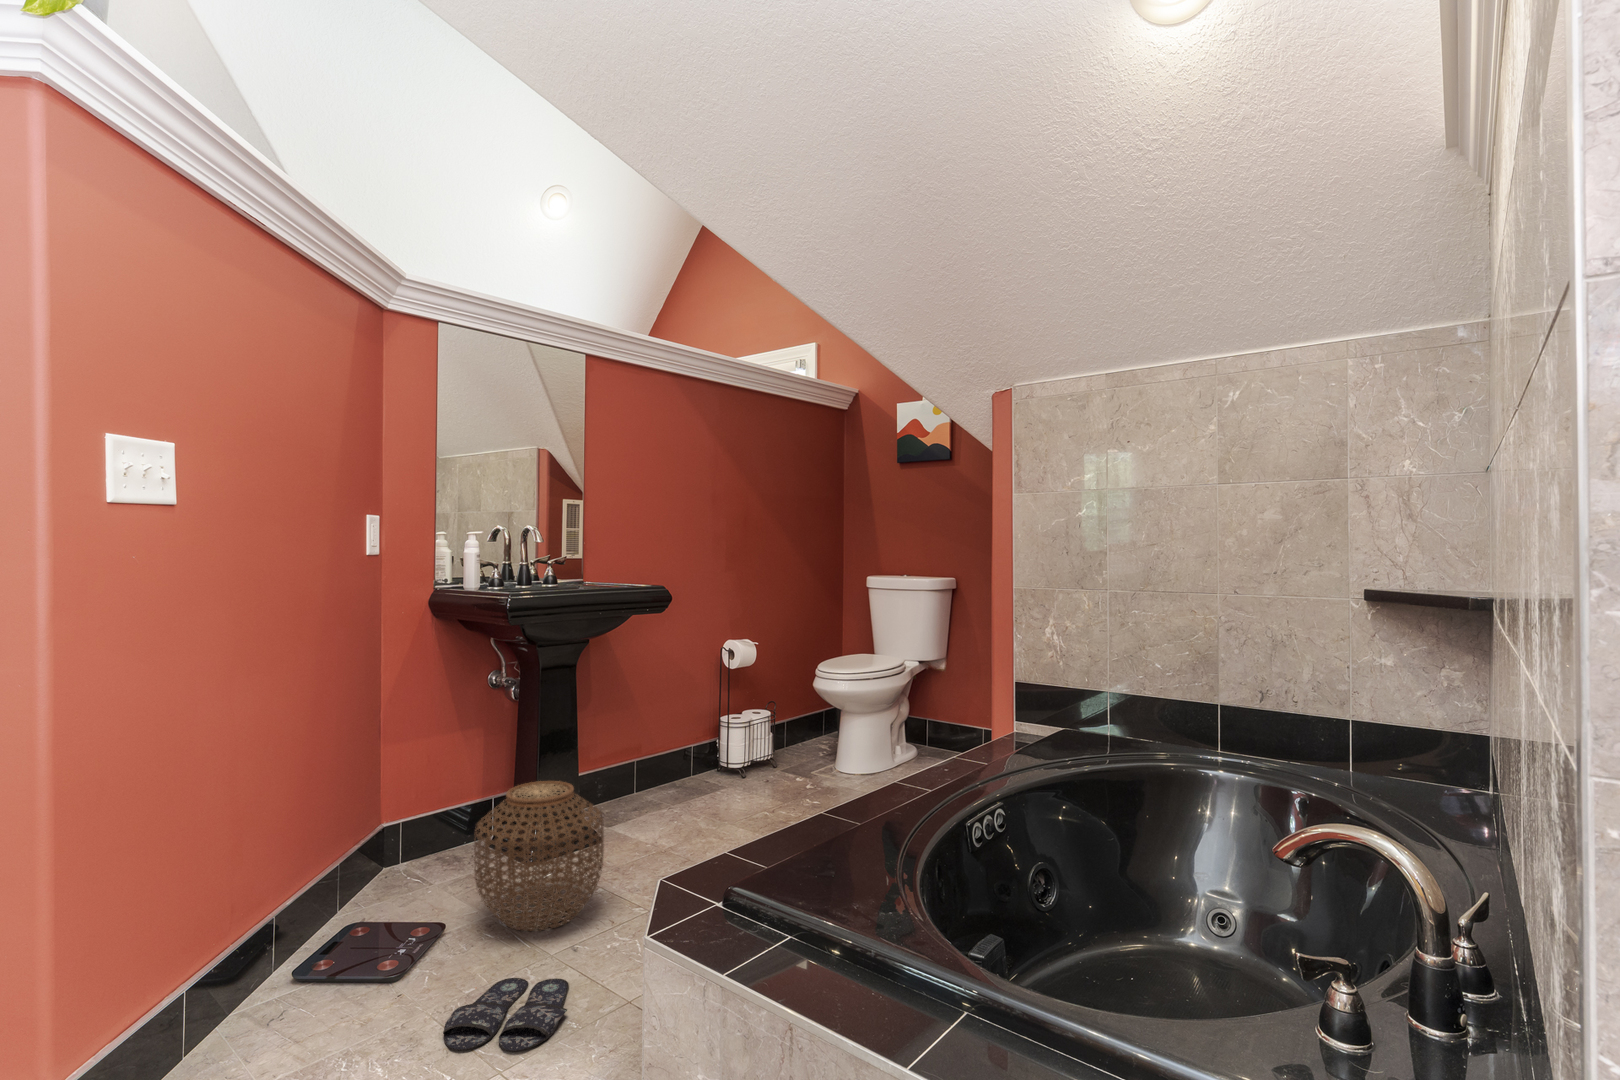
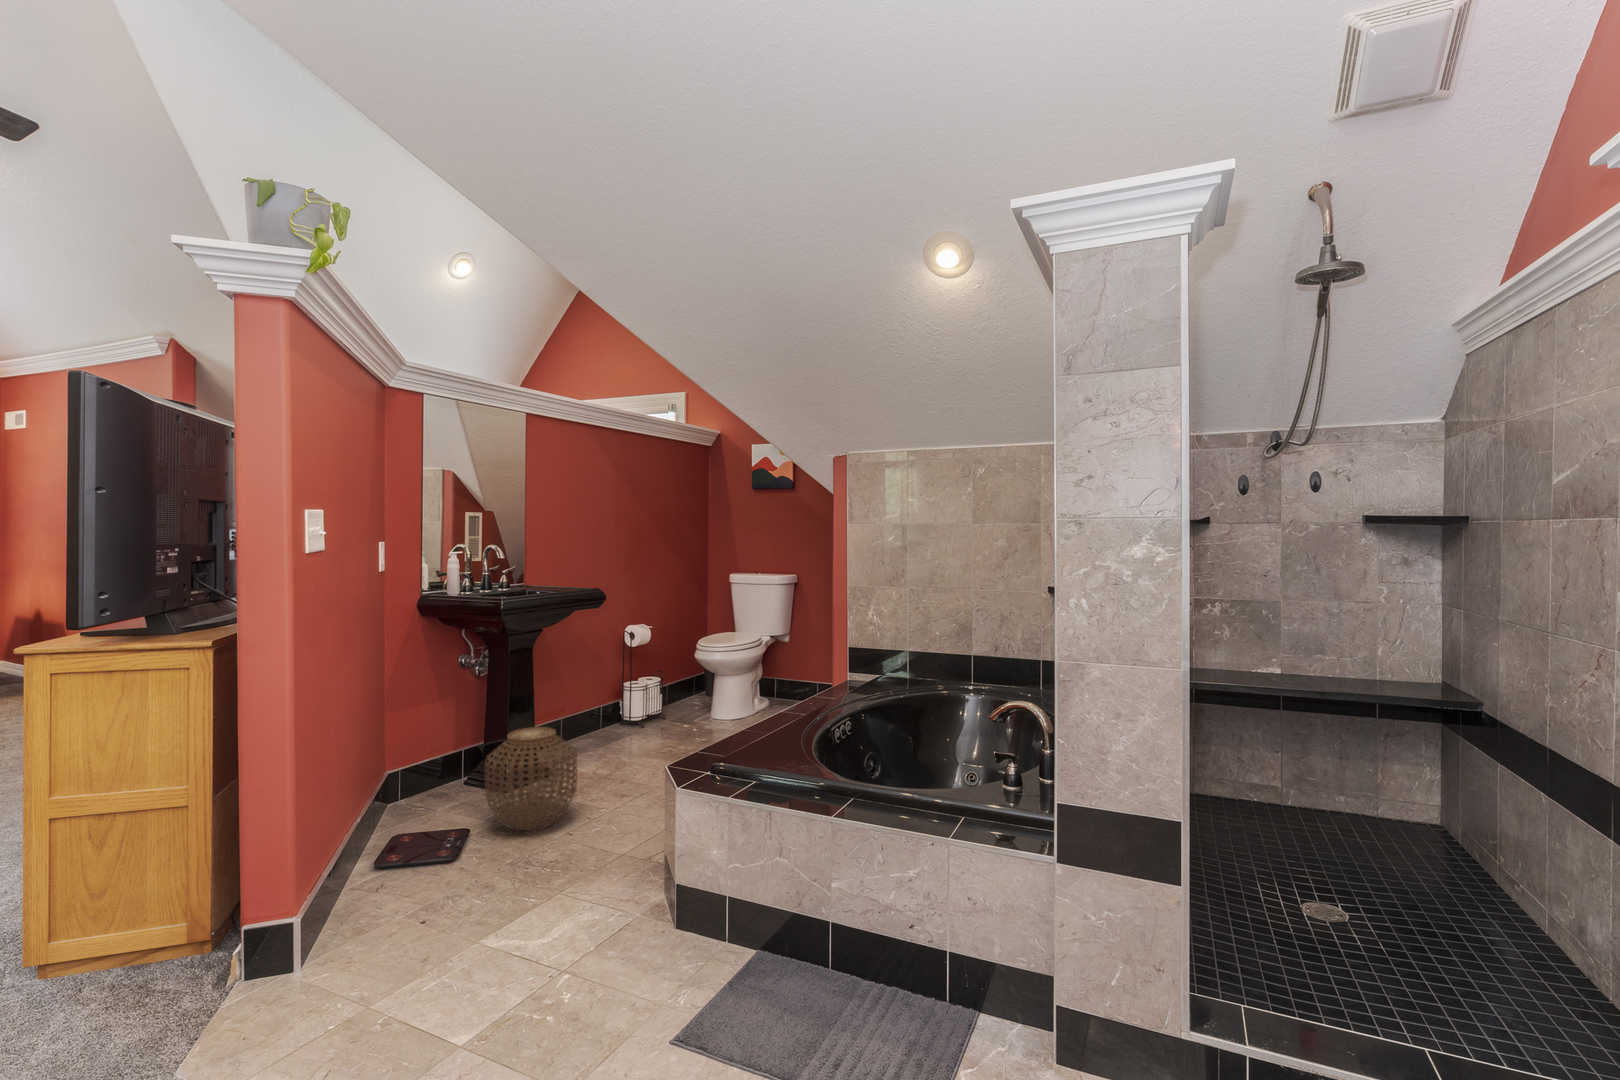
slippers: present [443,978,569,1053] -> none [502,852,582,893]

